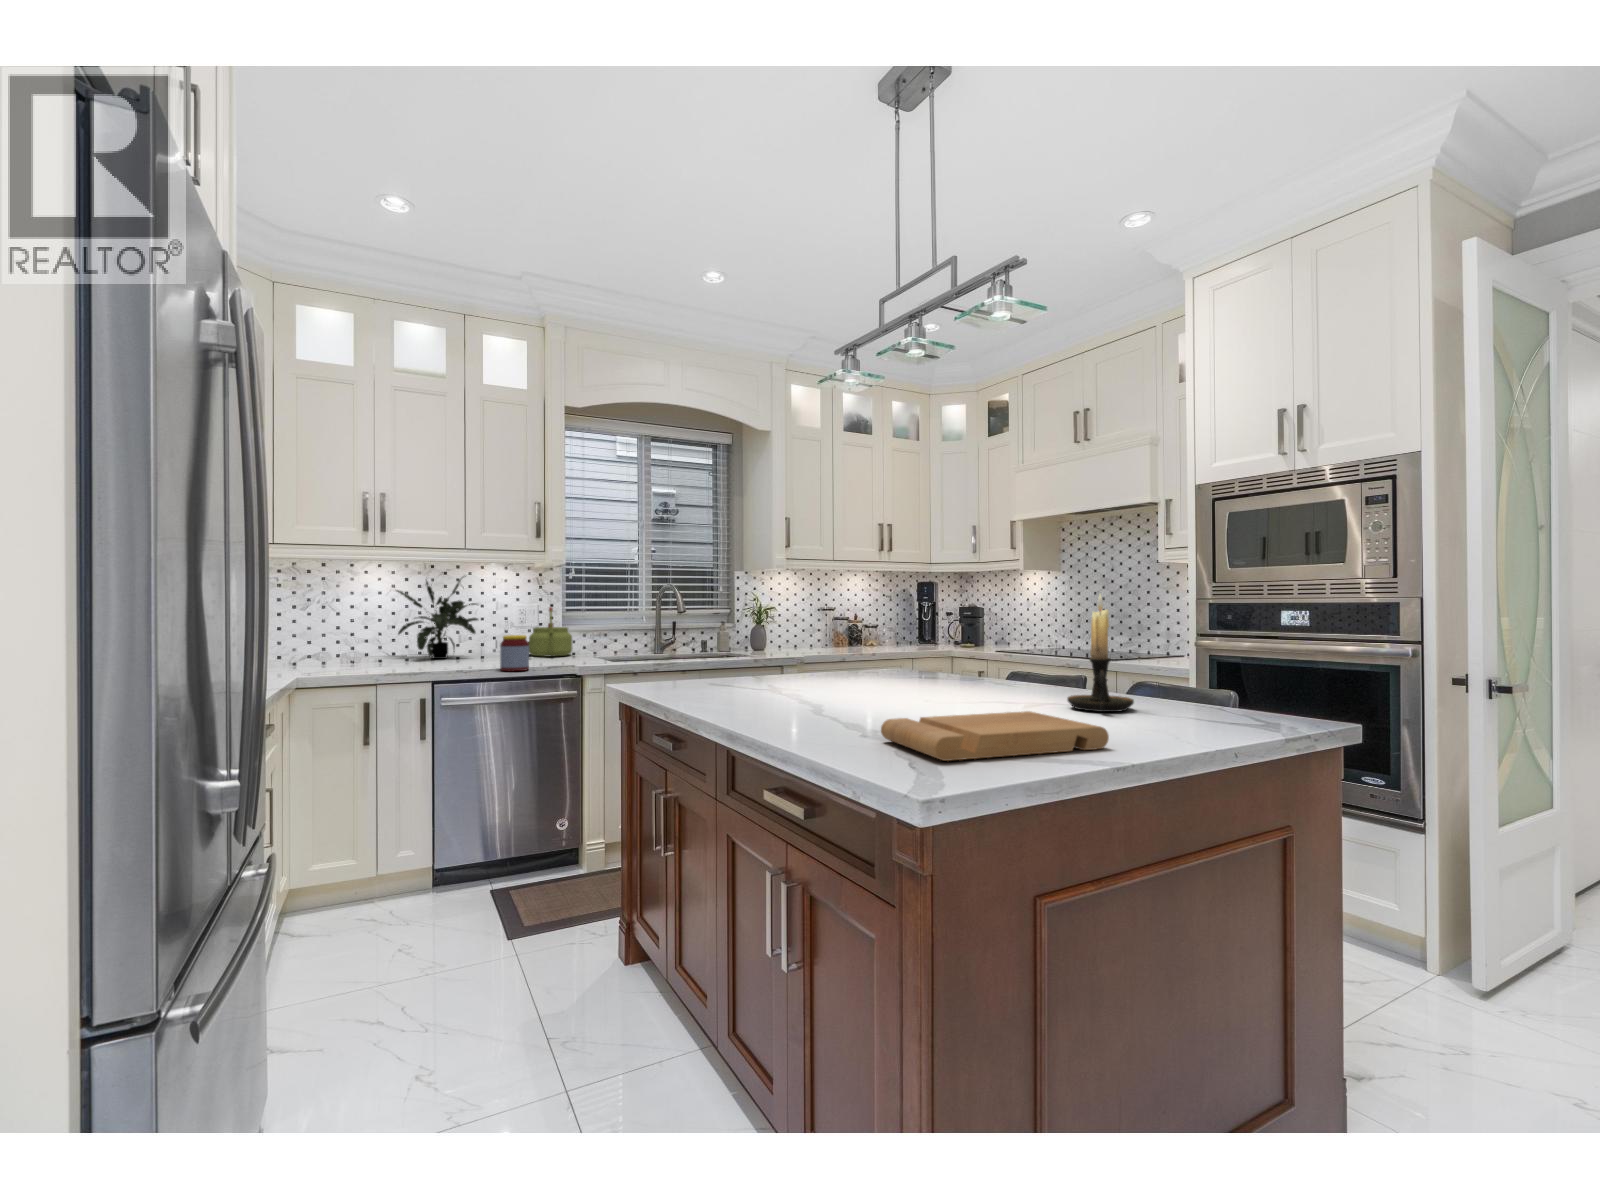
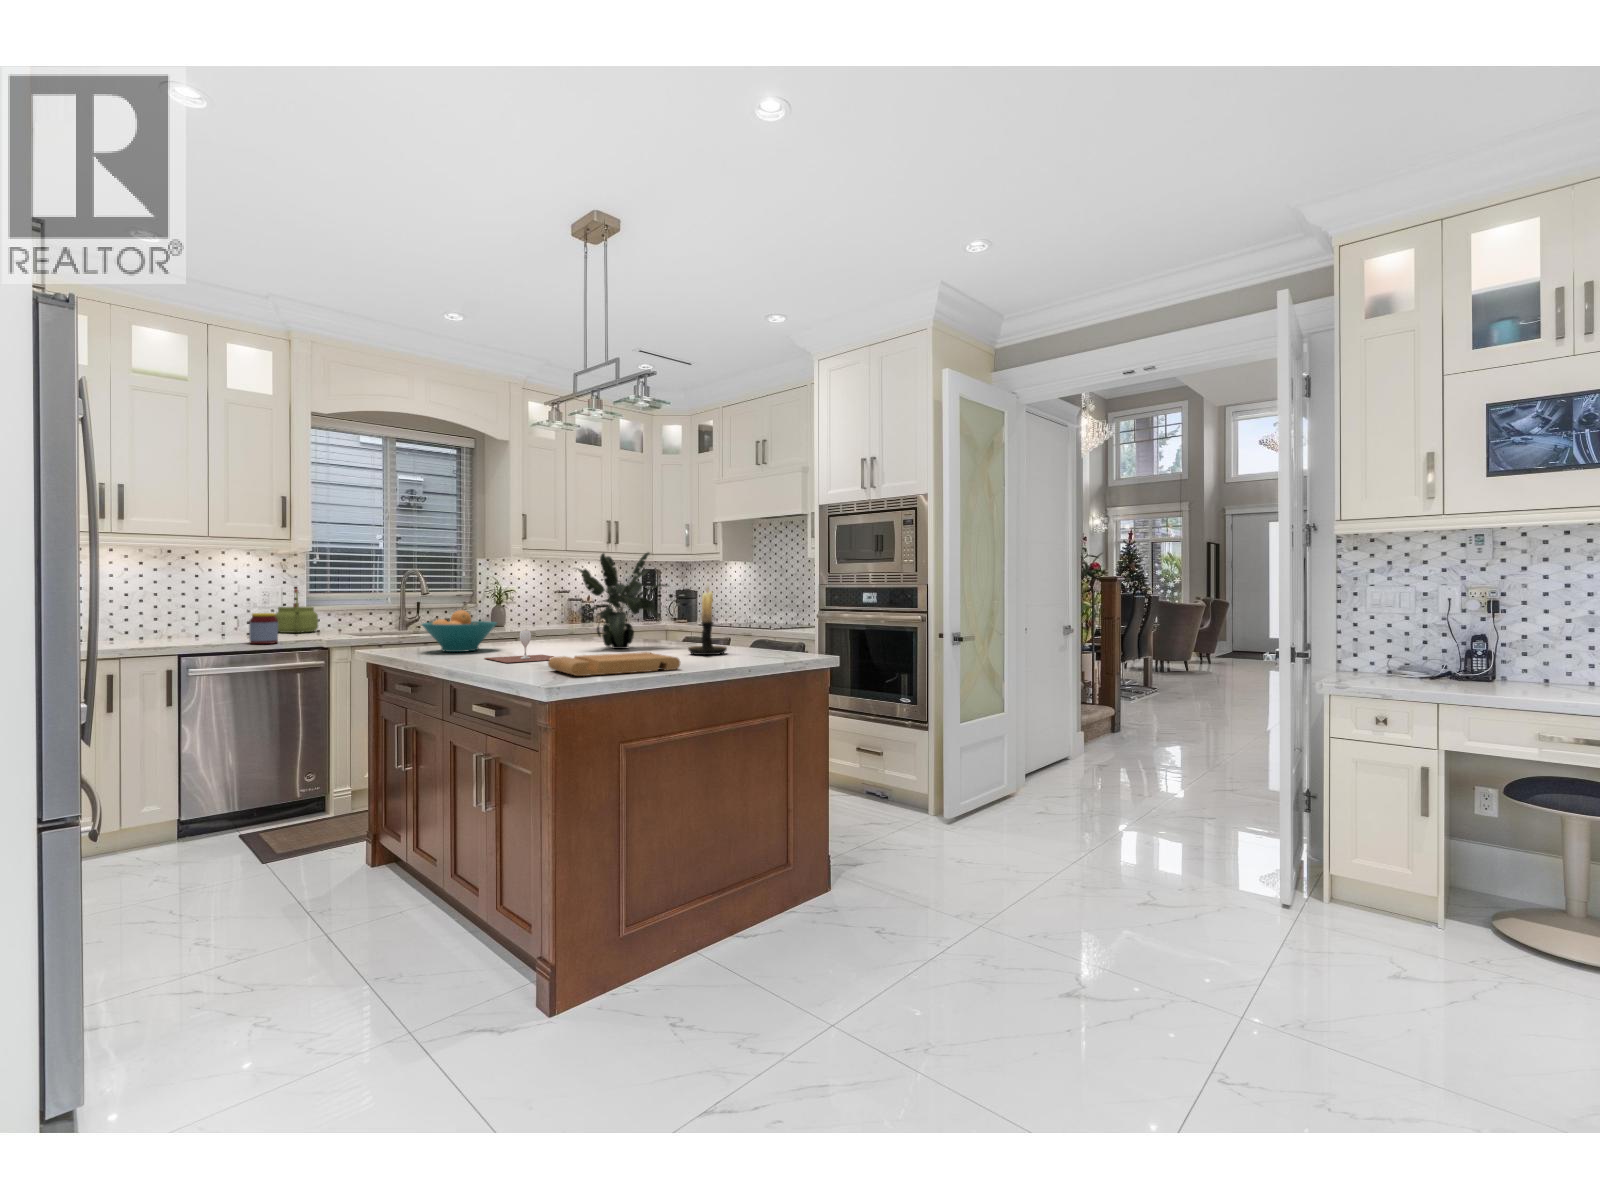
potted plant: present [396,576,478,659] -> present [578,552,668,649]
fruit bowl: none [684,636,780,693] -> present [422,610,497,652]
wine glass: none [768,669,890,719] -> present [485,631,554,663]

